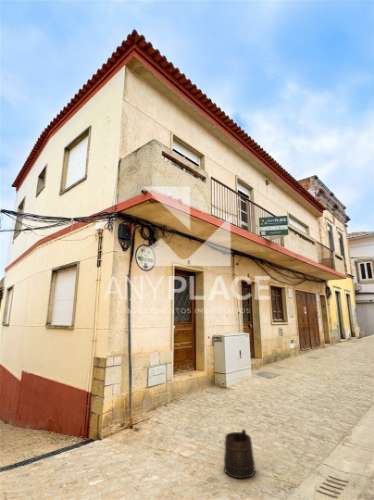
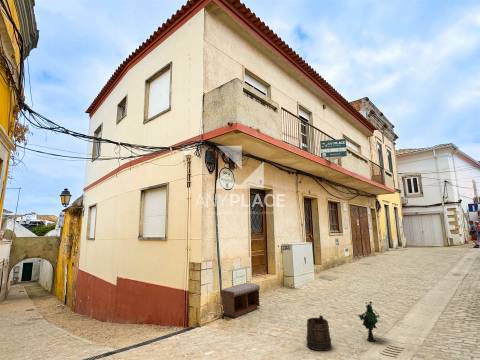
bench: none [130,382,180,426] -> present [220,283,260,317]
decorative plant: none [290,412,317,465] -> present [358,302,379,342]

